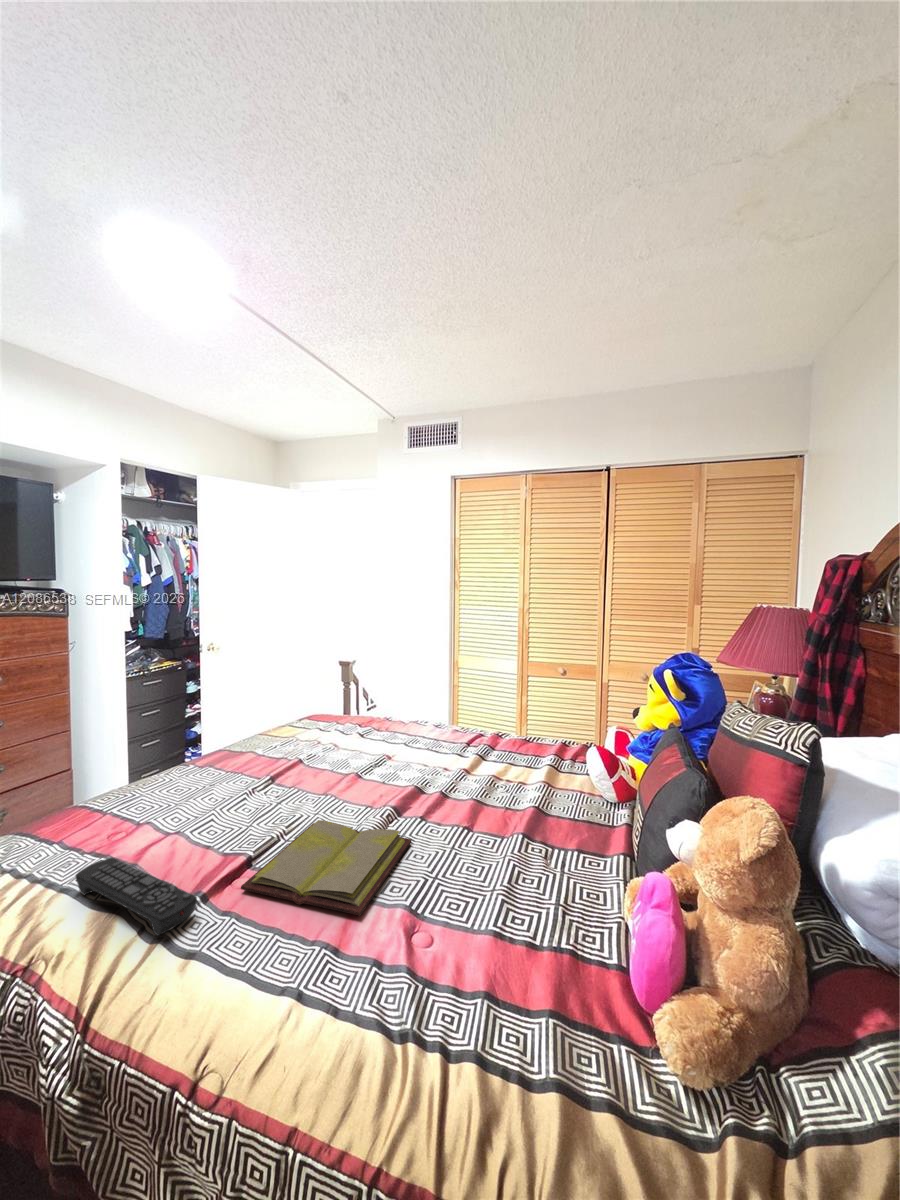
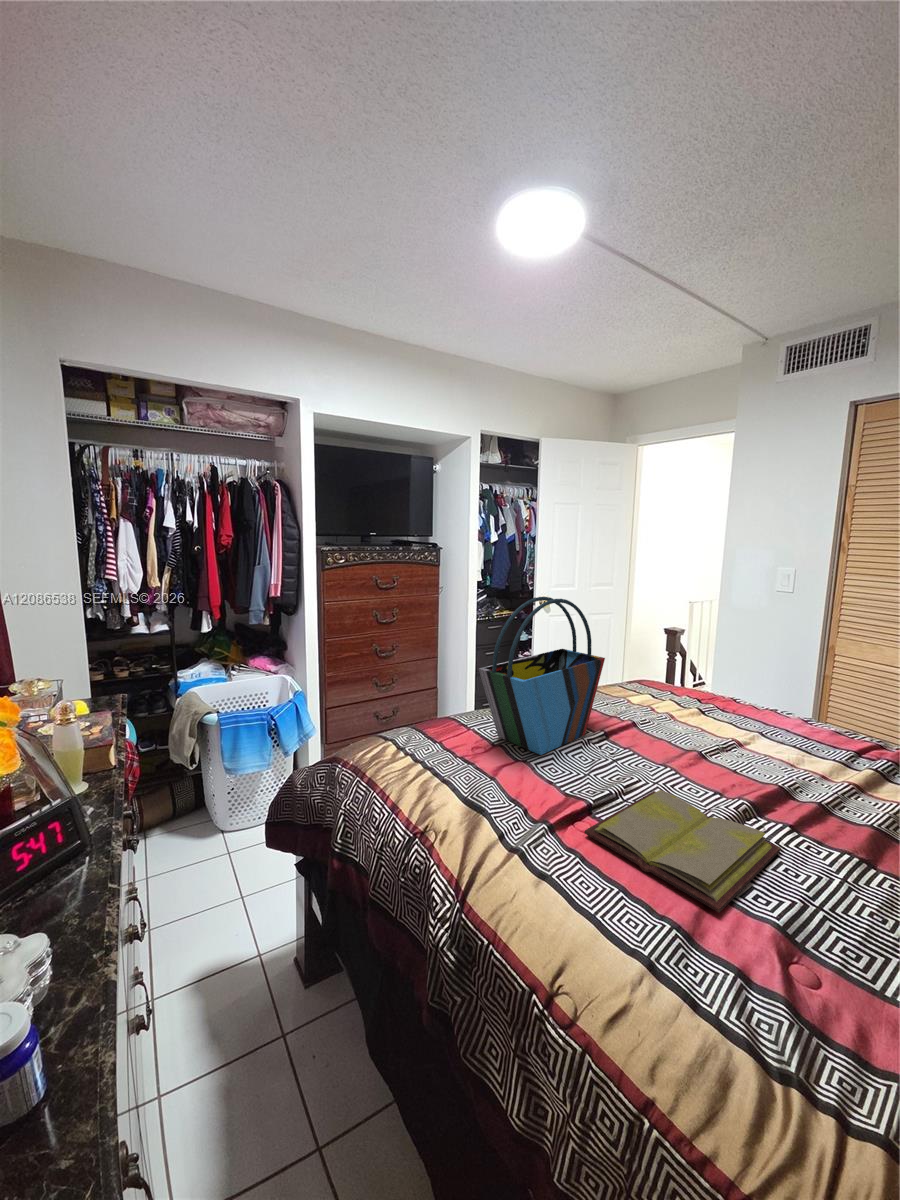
tote bag: none [112,648,266,820] -> present [479,597,605,755]
remote control: present [76,857,197,936] -> none [453,767,547,848]

